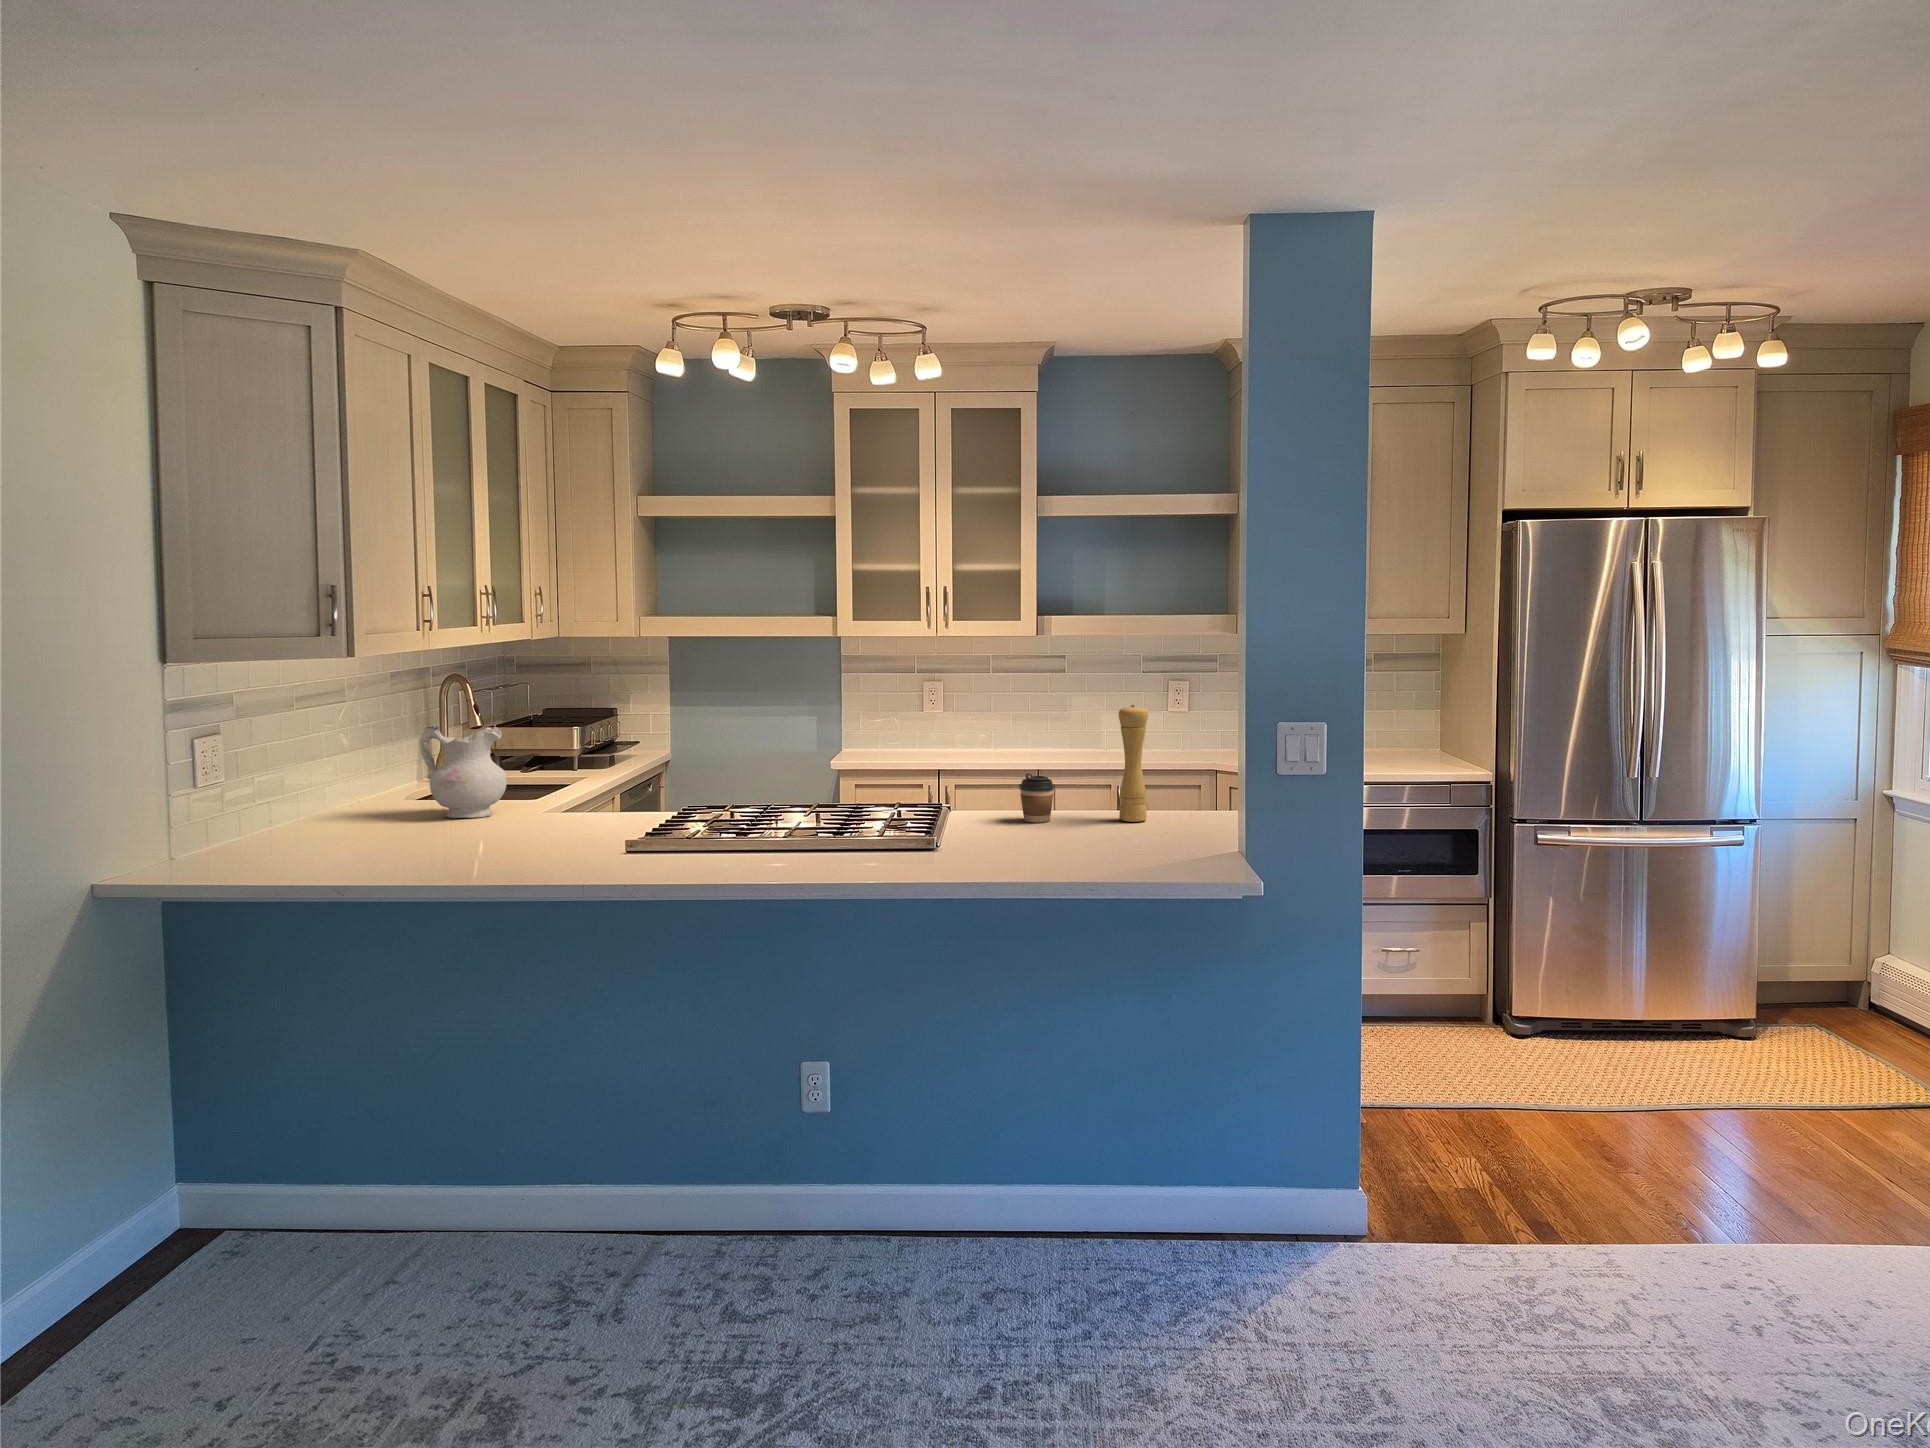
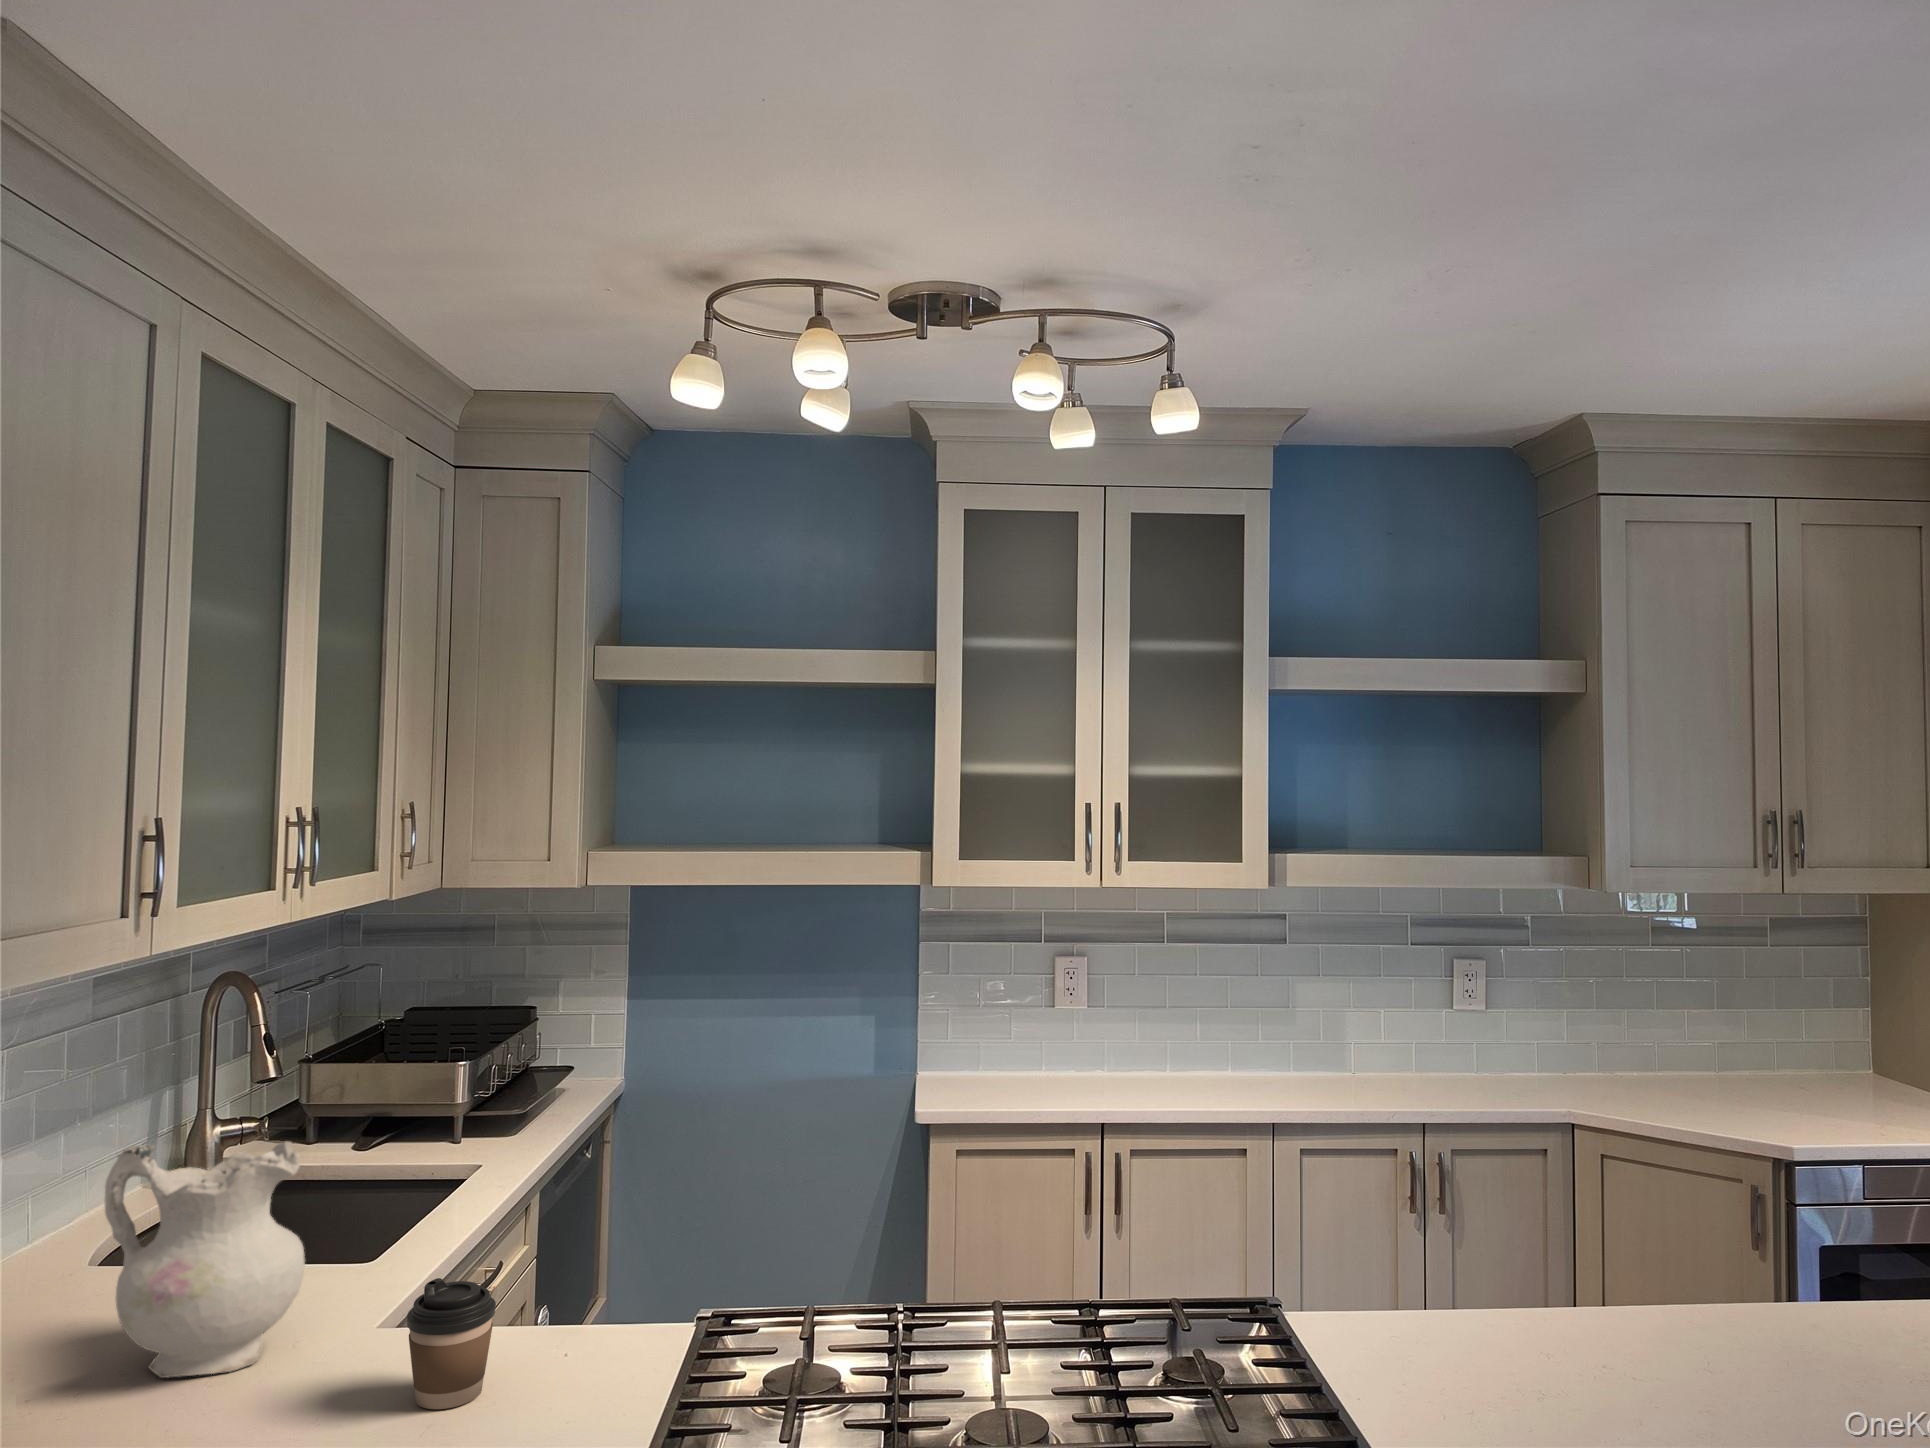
pepper mill: present [1119,705,1148,822] -> none [1714,1111,1793,1391]
coffee cup: present [1019,774,1054,823] -> present [407,1278,496,1409]

